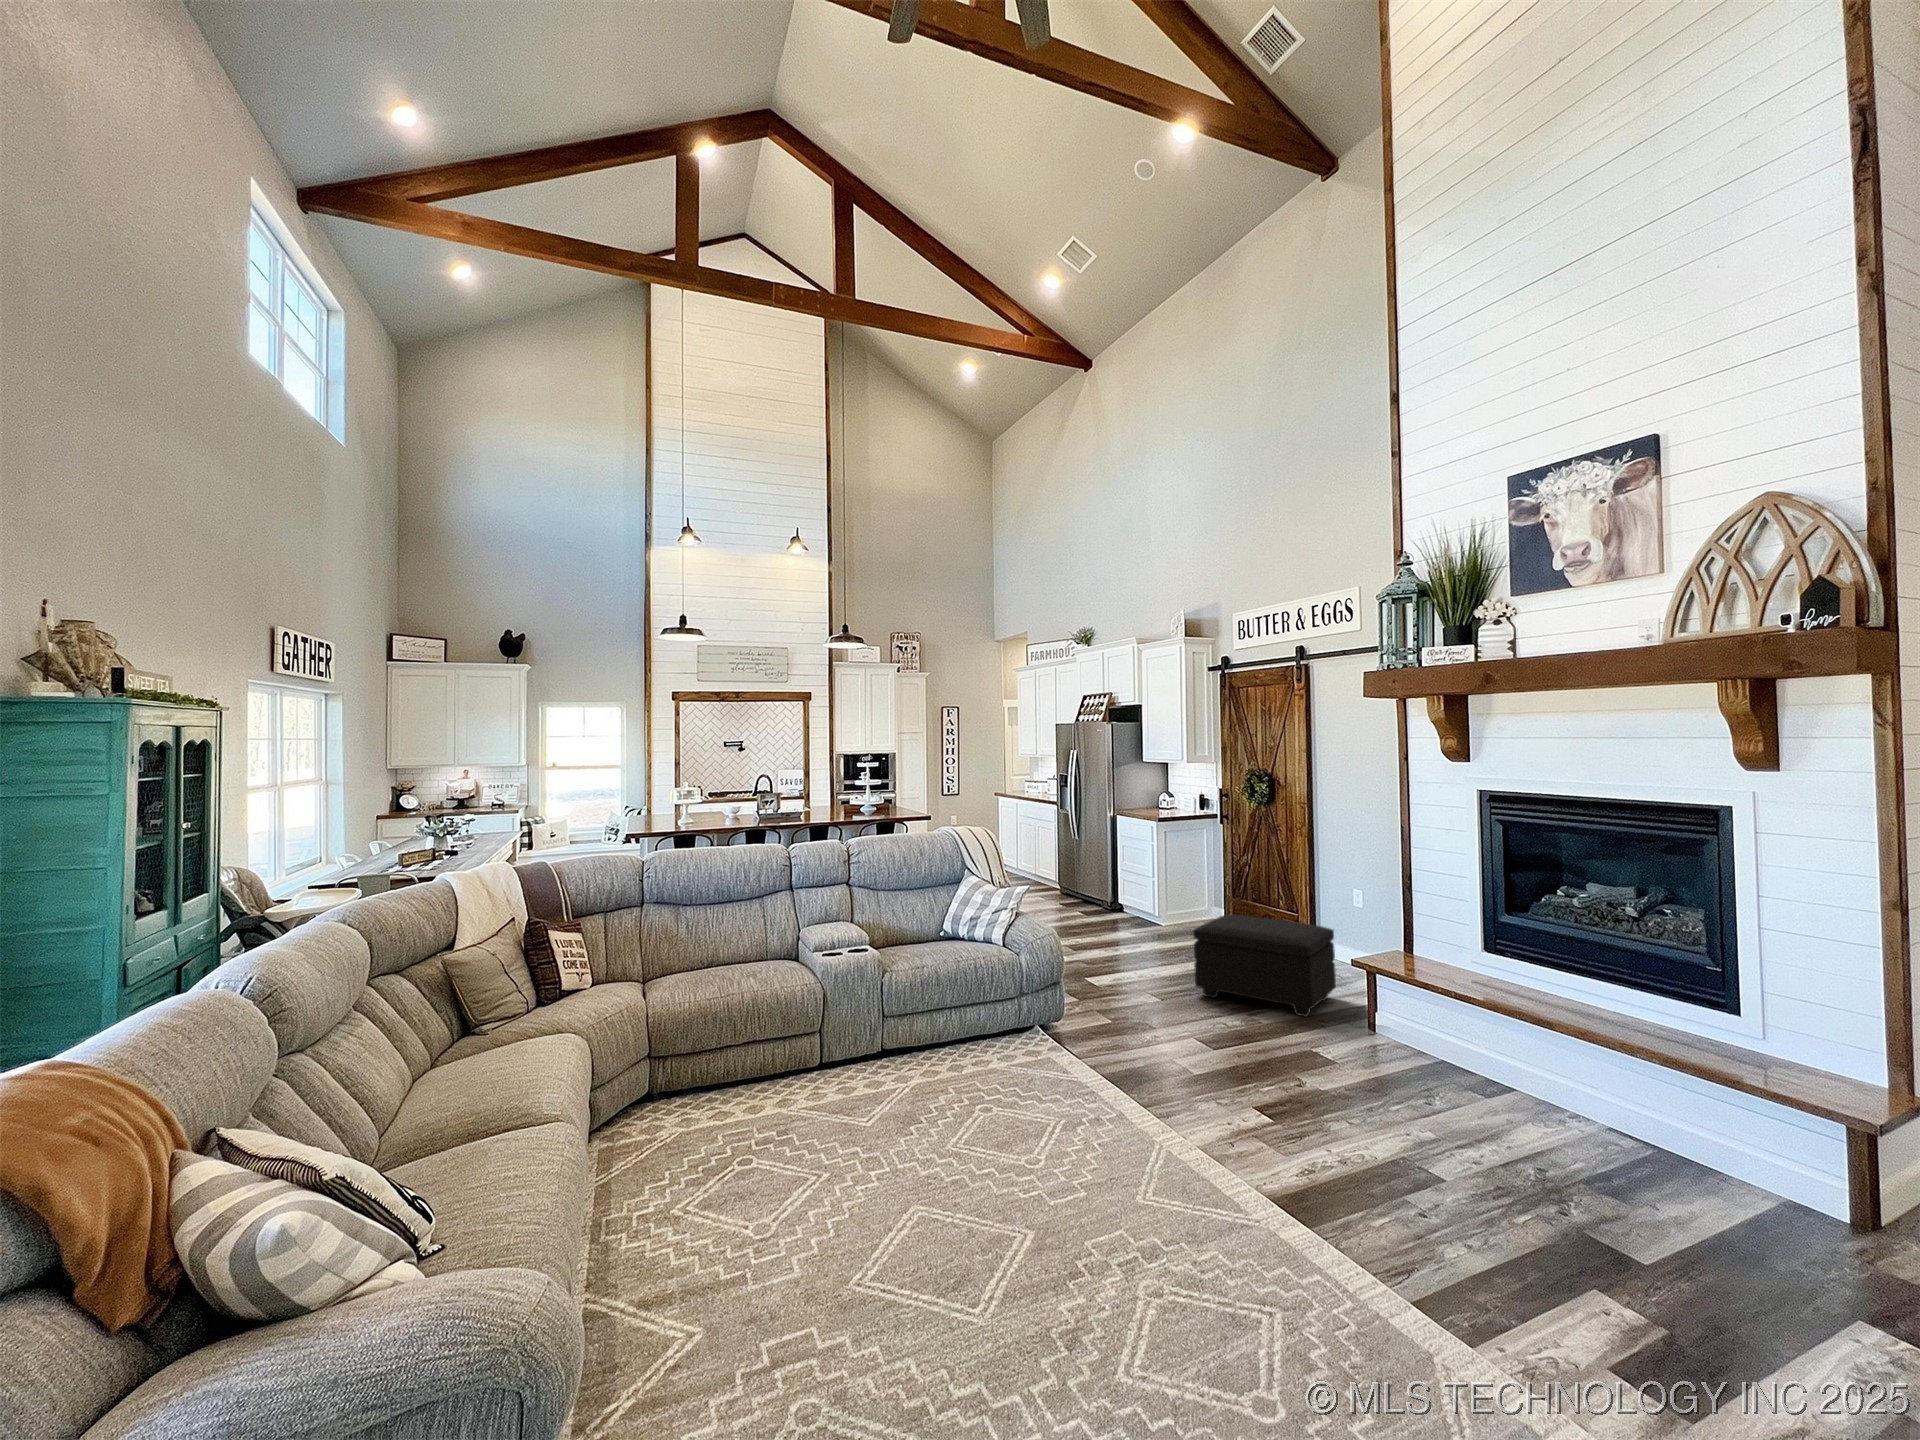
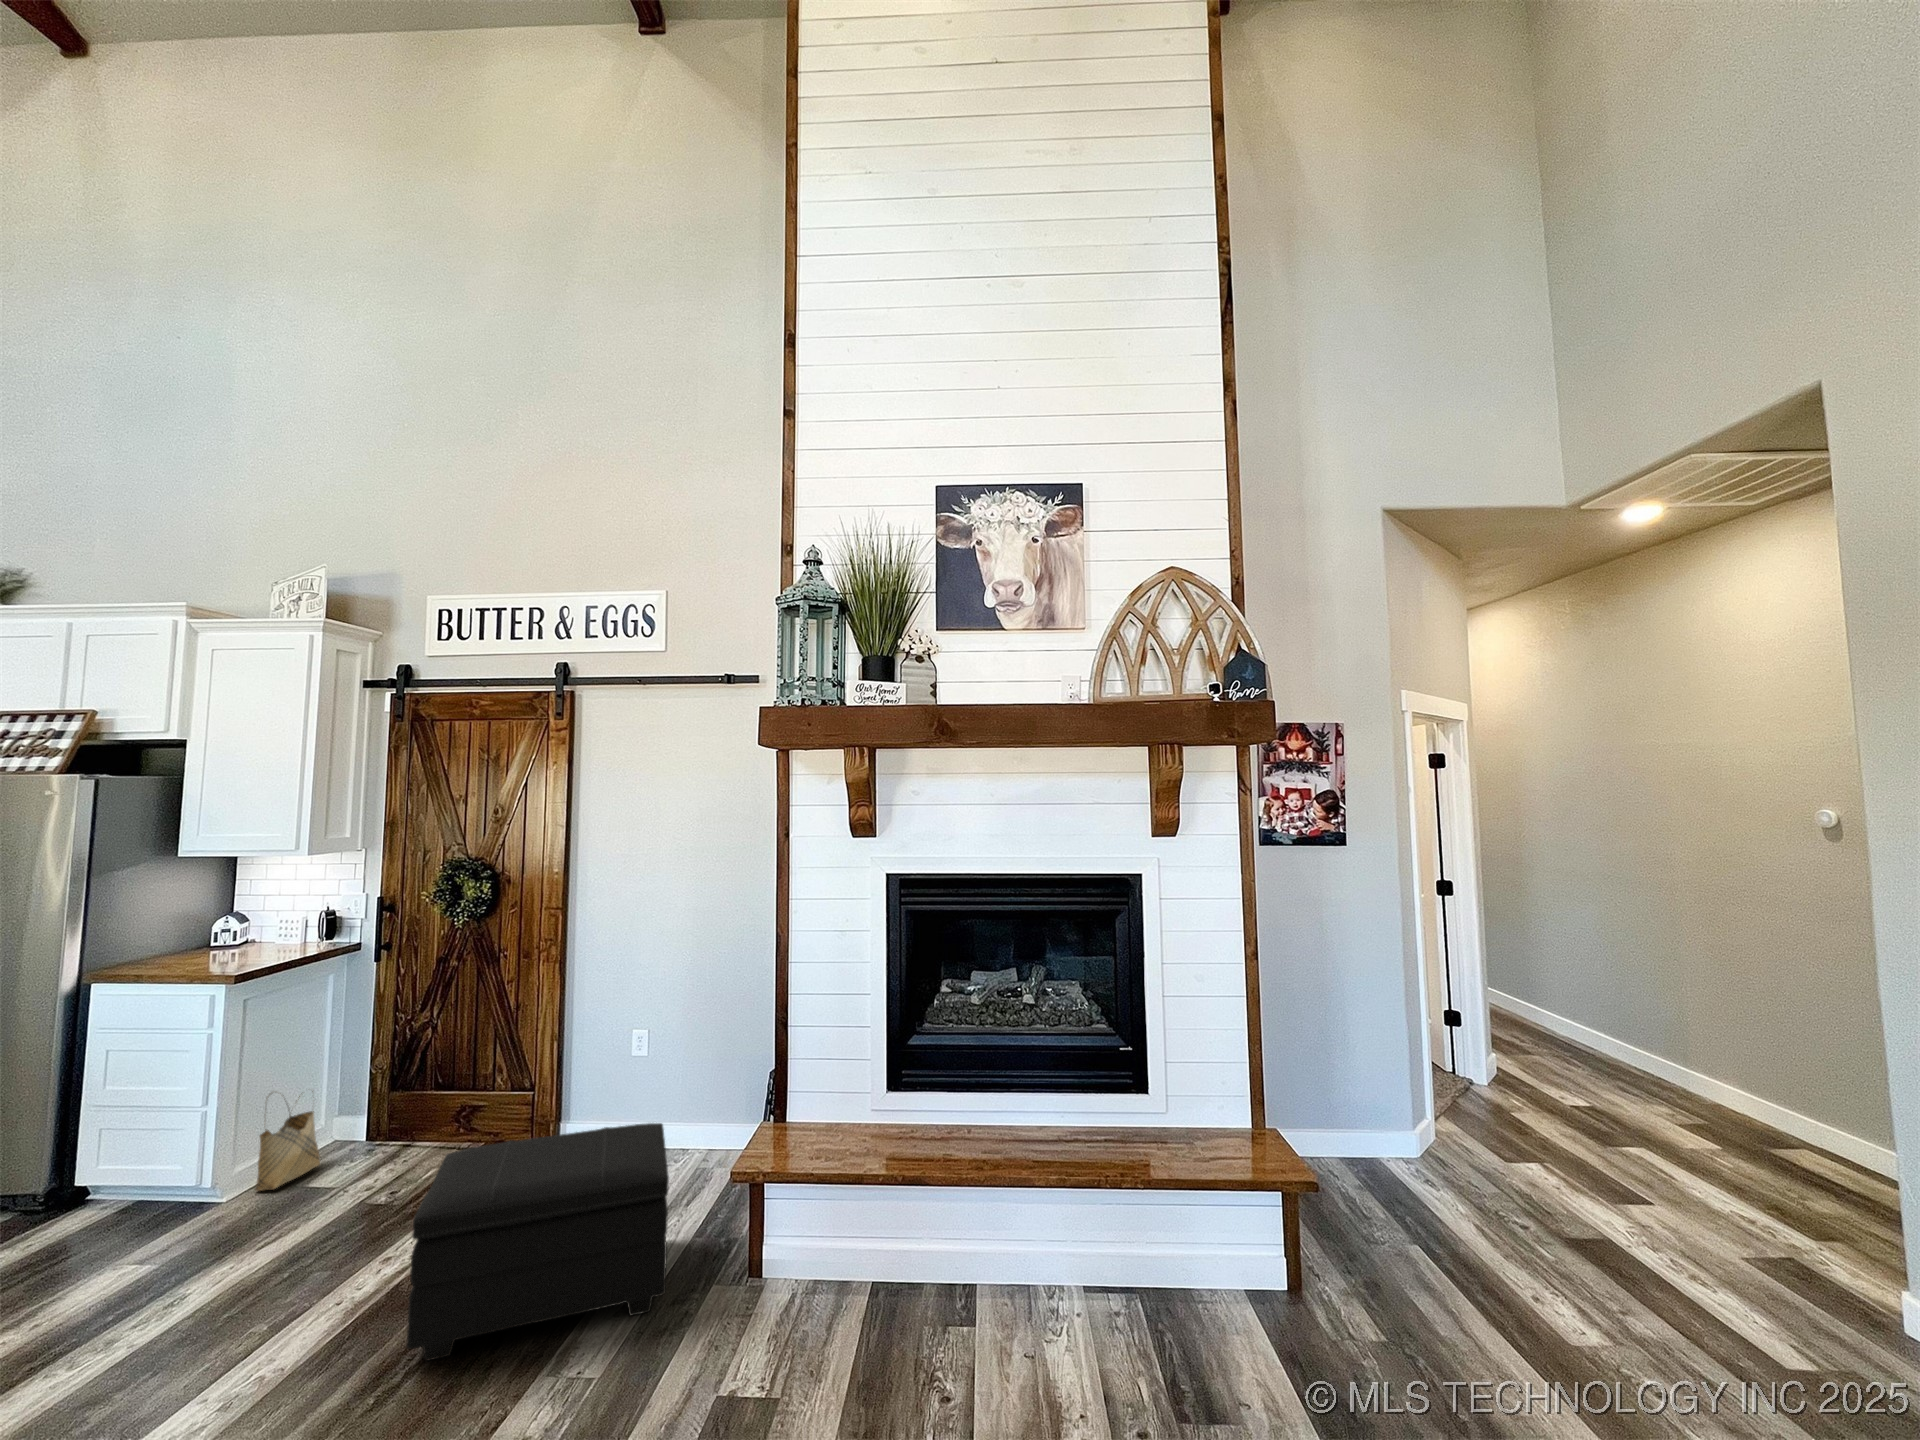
woven basket: none [1175,883,1204,930] -> present [255,1091,320,1191]

